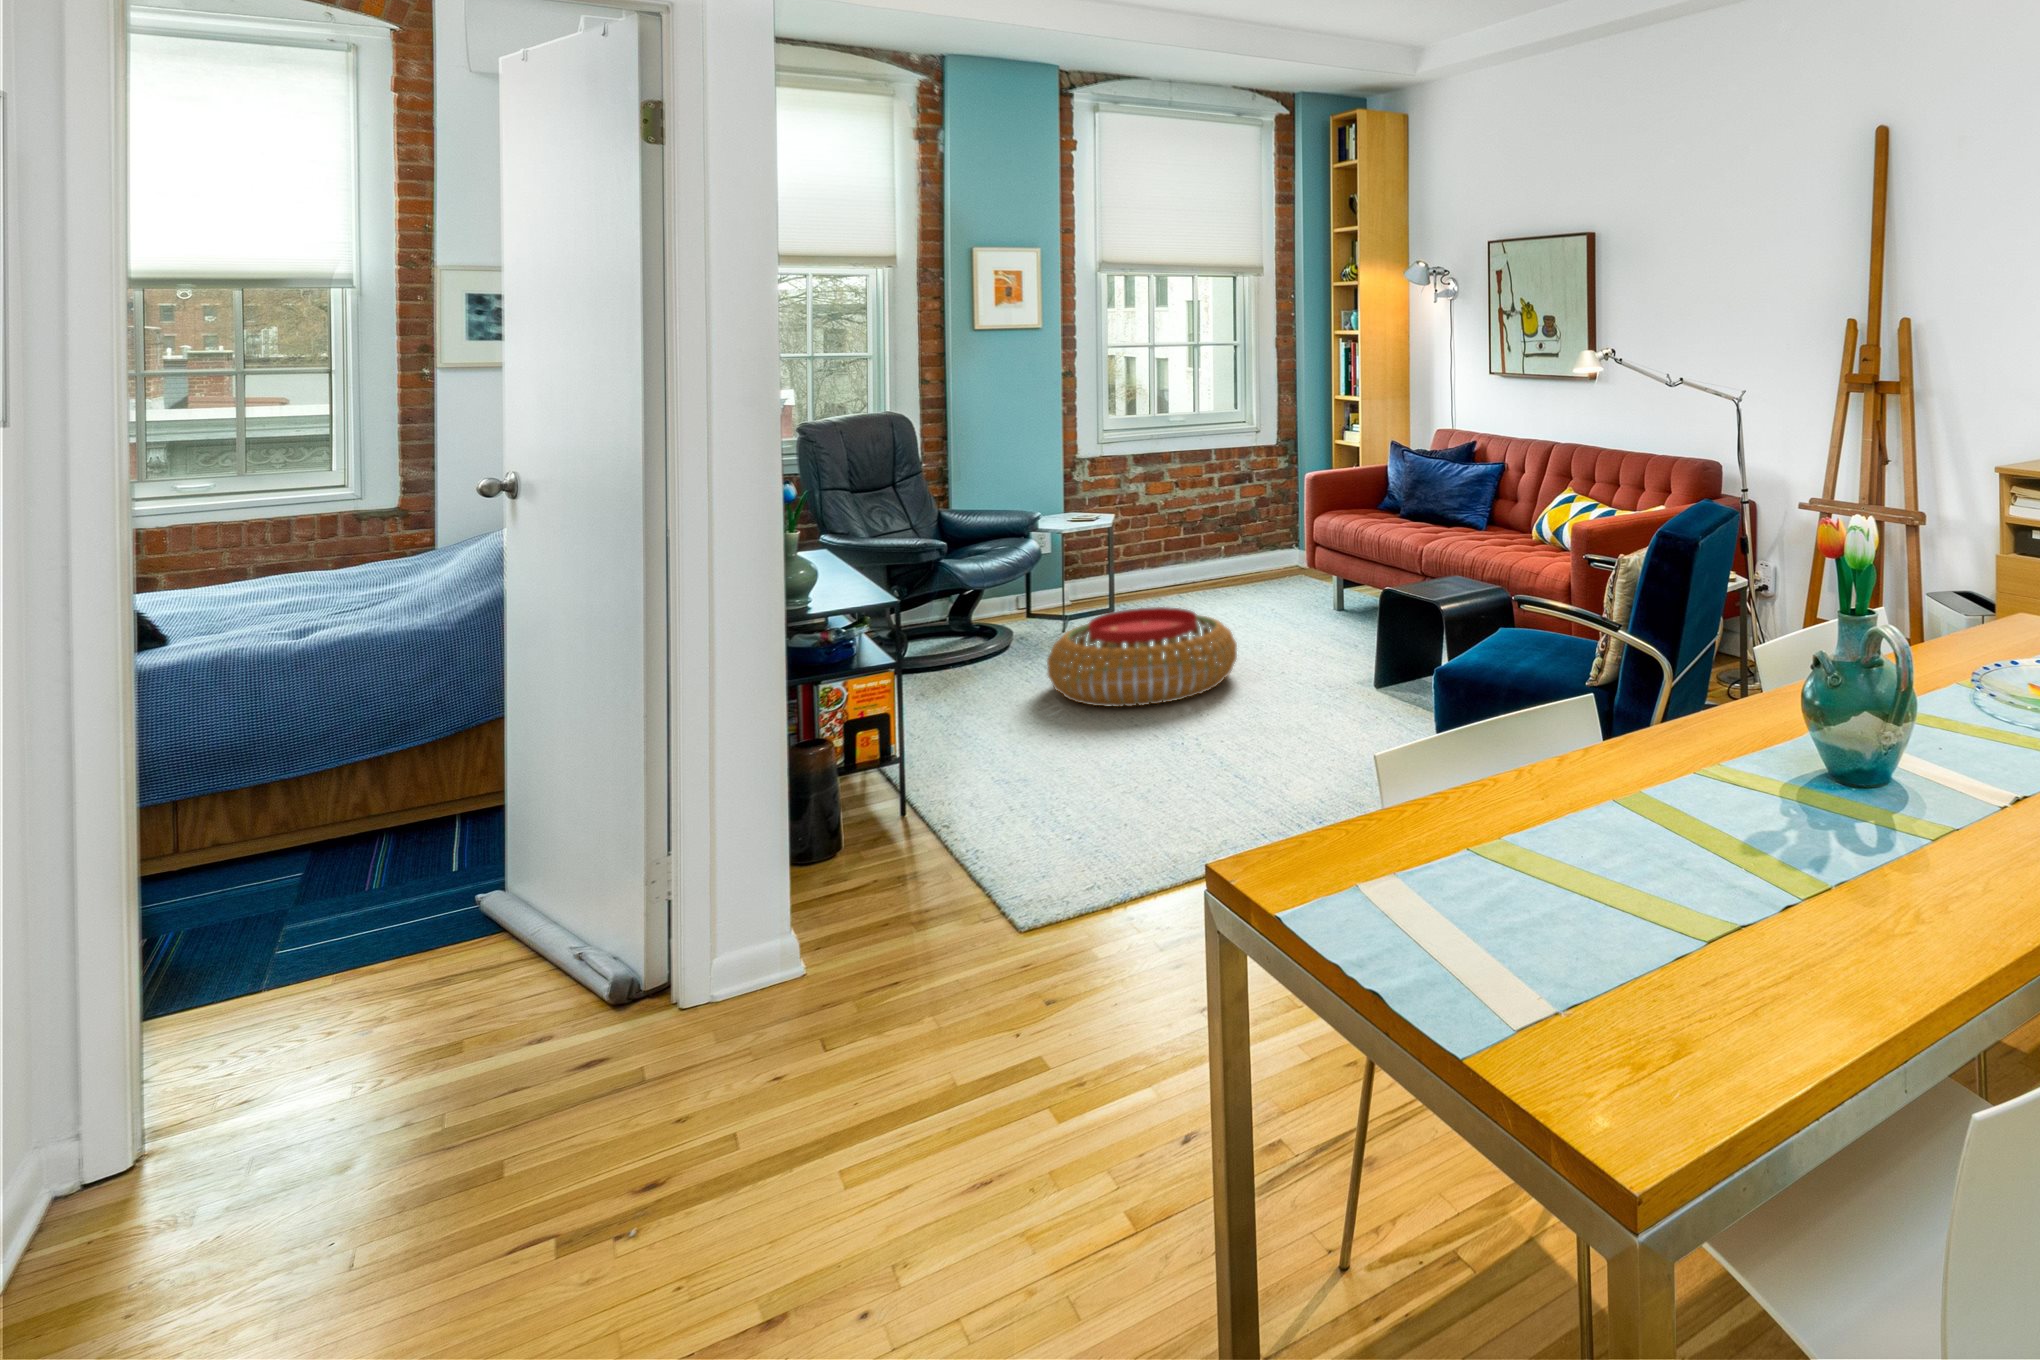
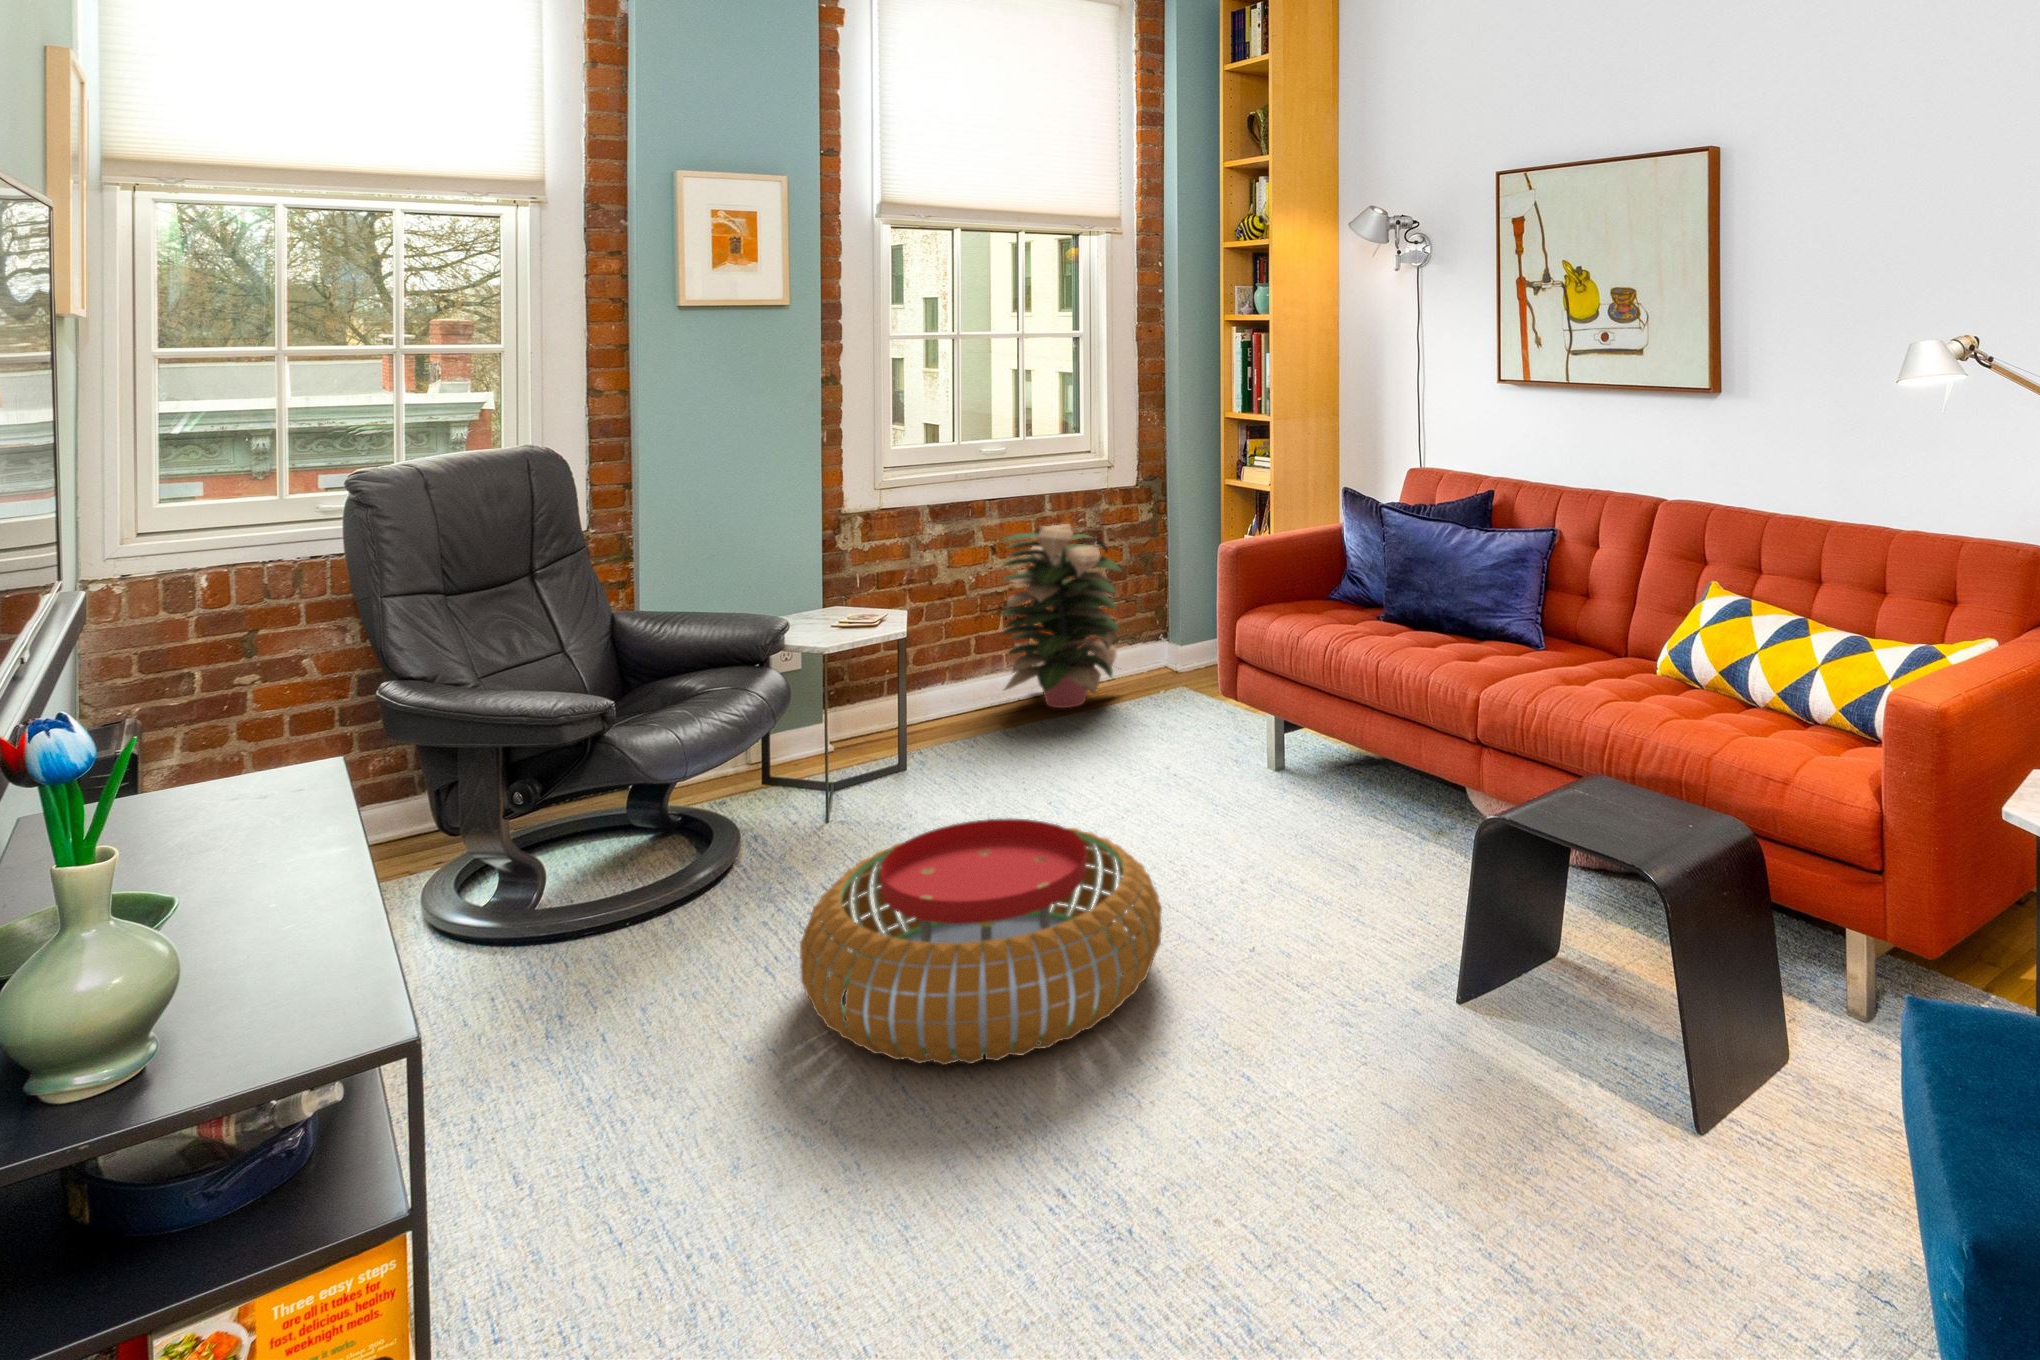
decorative plant: none [1179,467,1261,584] -> present [1002,524,1121,708]

